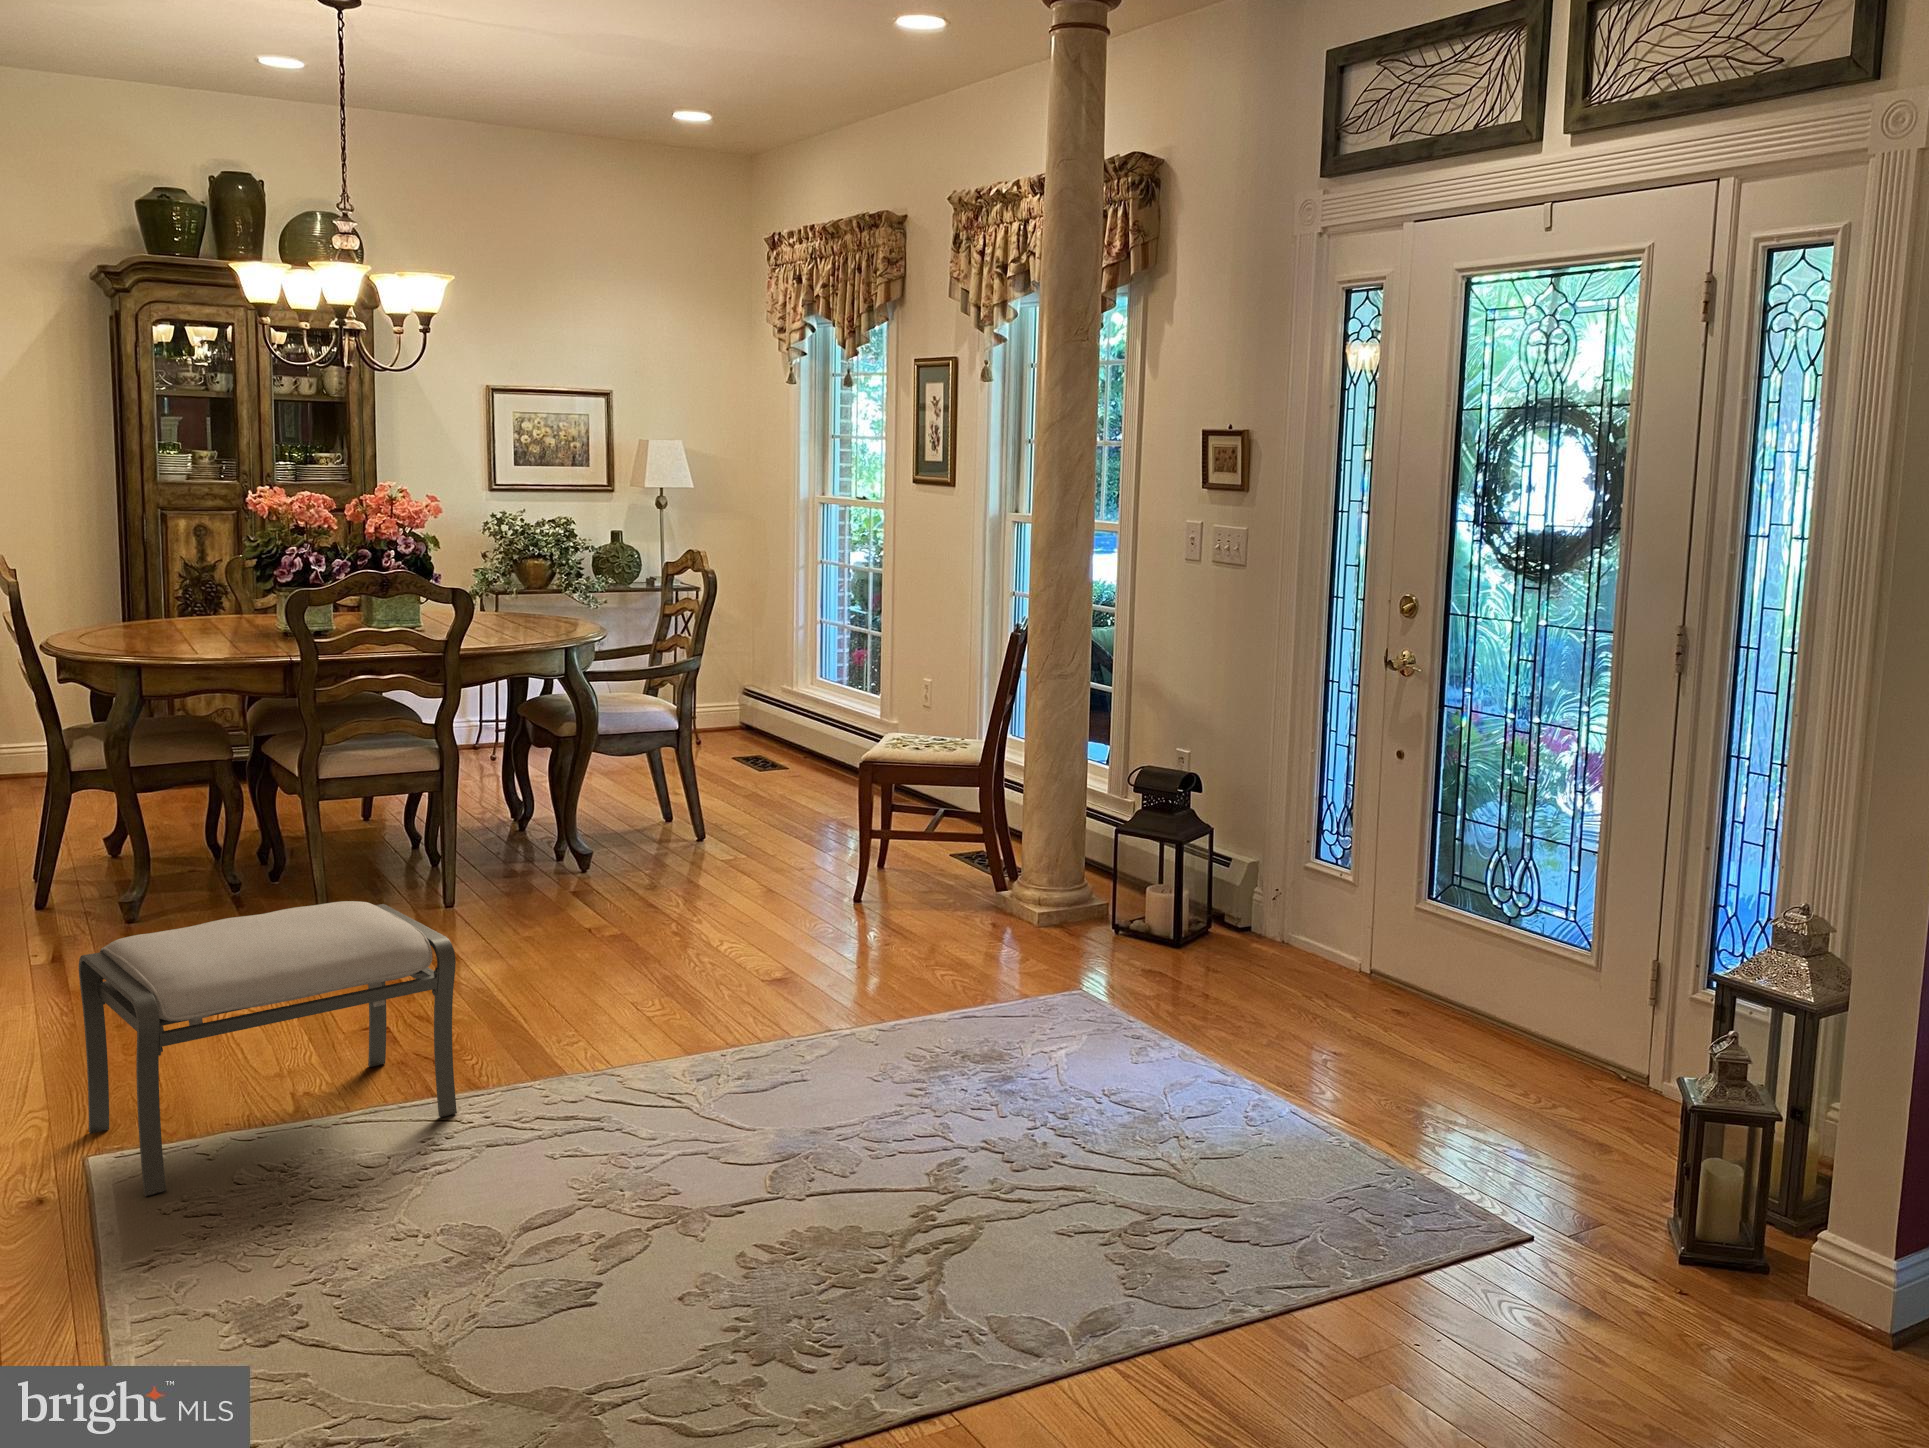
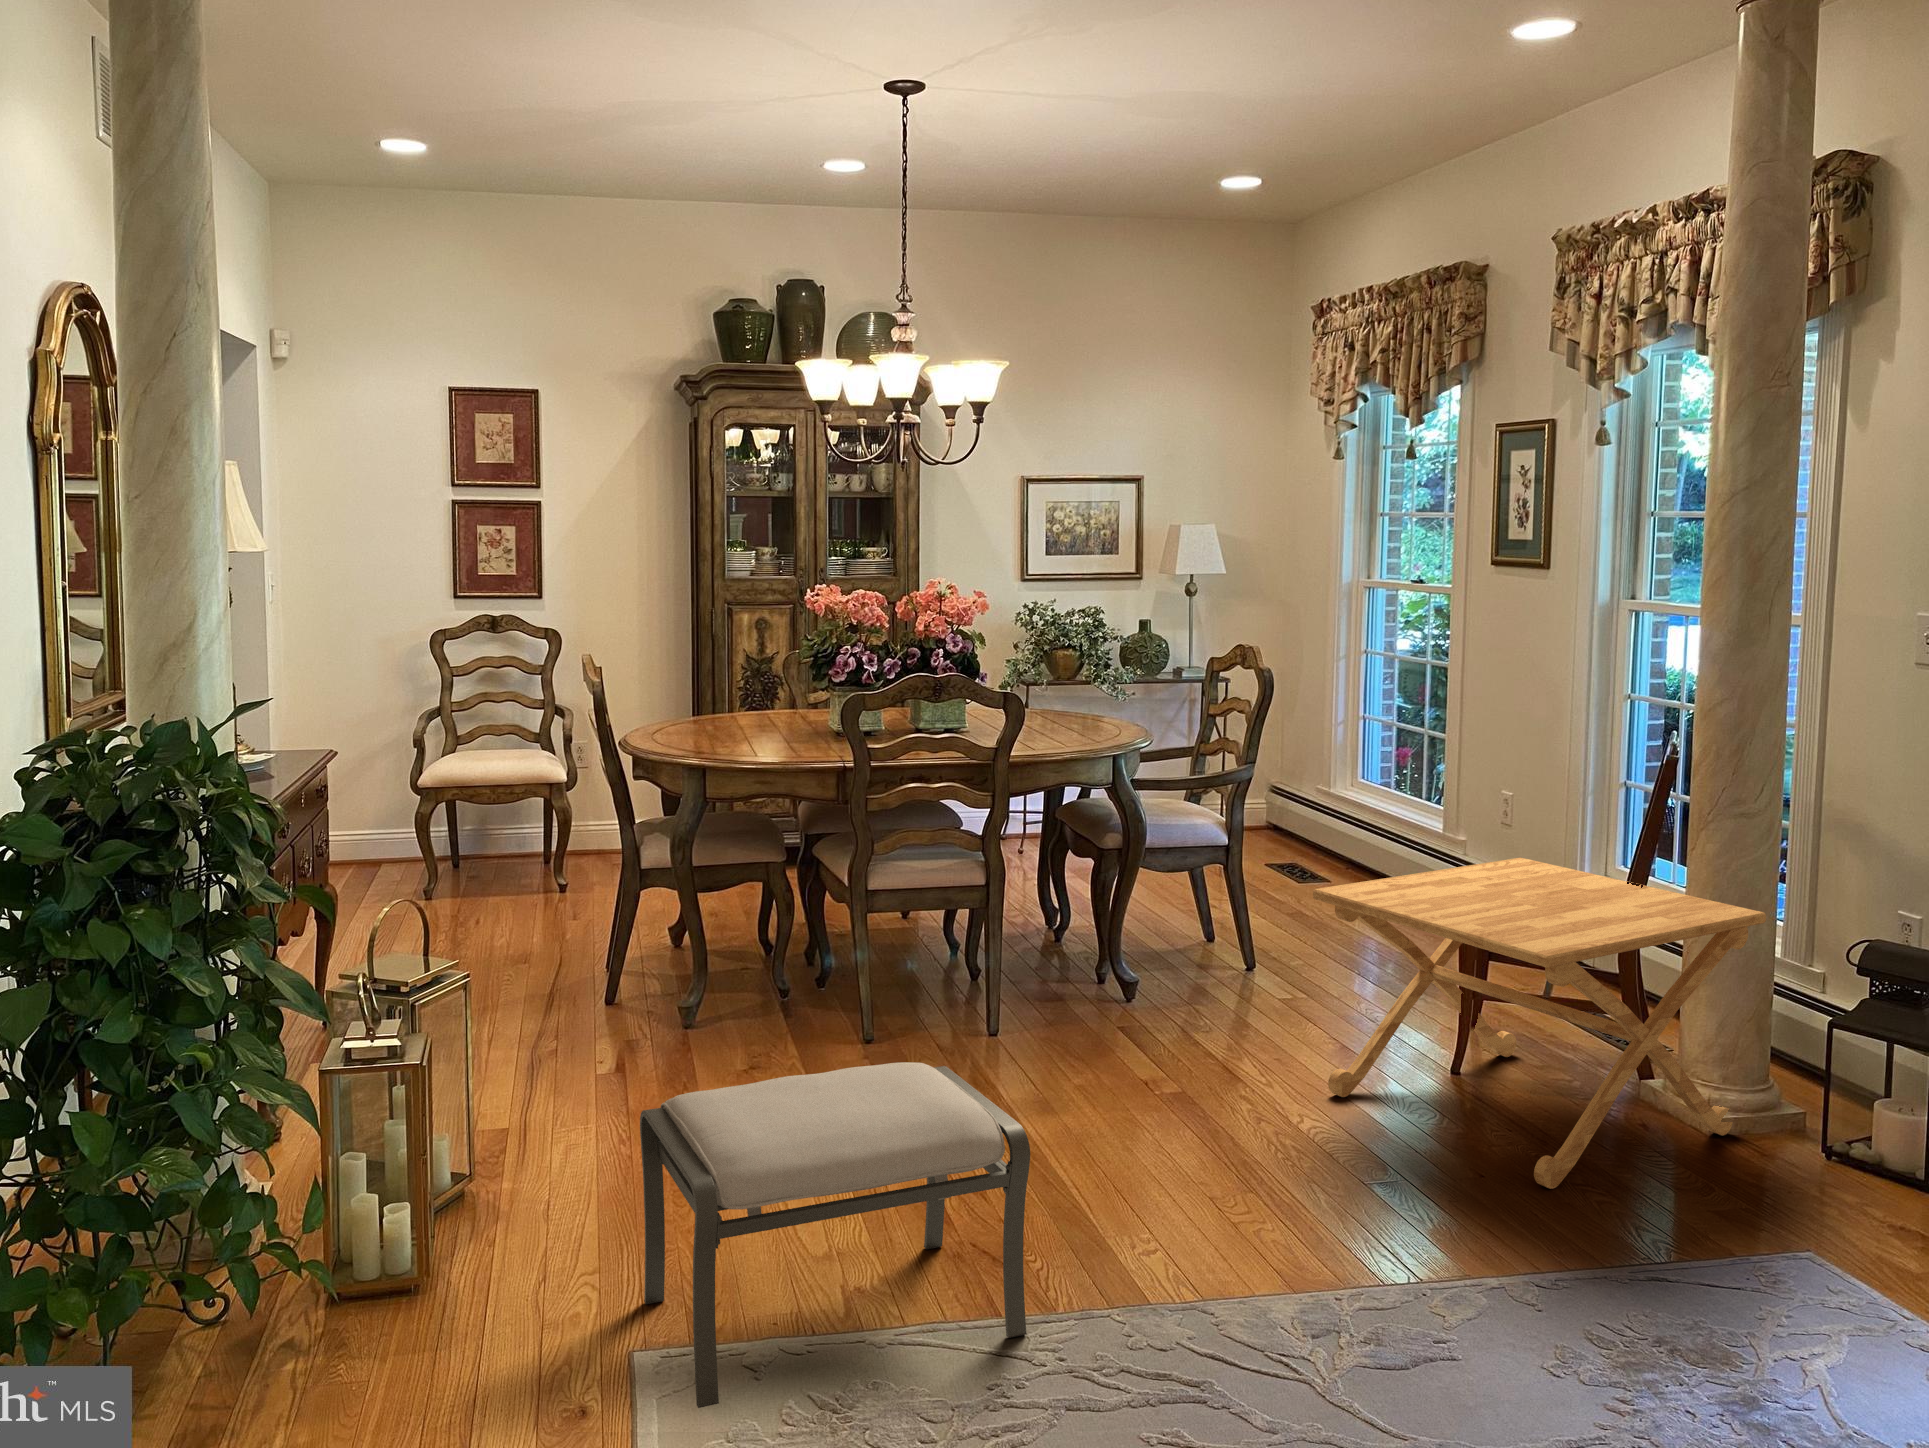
side table: none [730,724,1079,976] -> present [1313,858,1766,1189]

